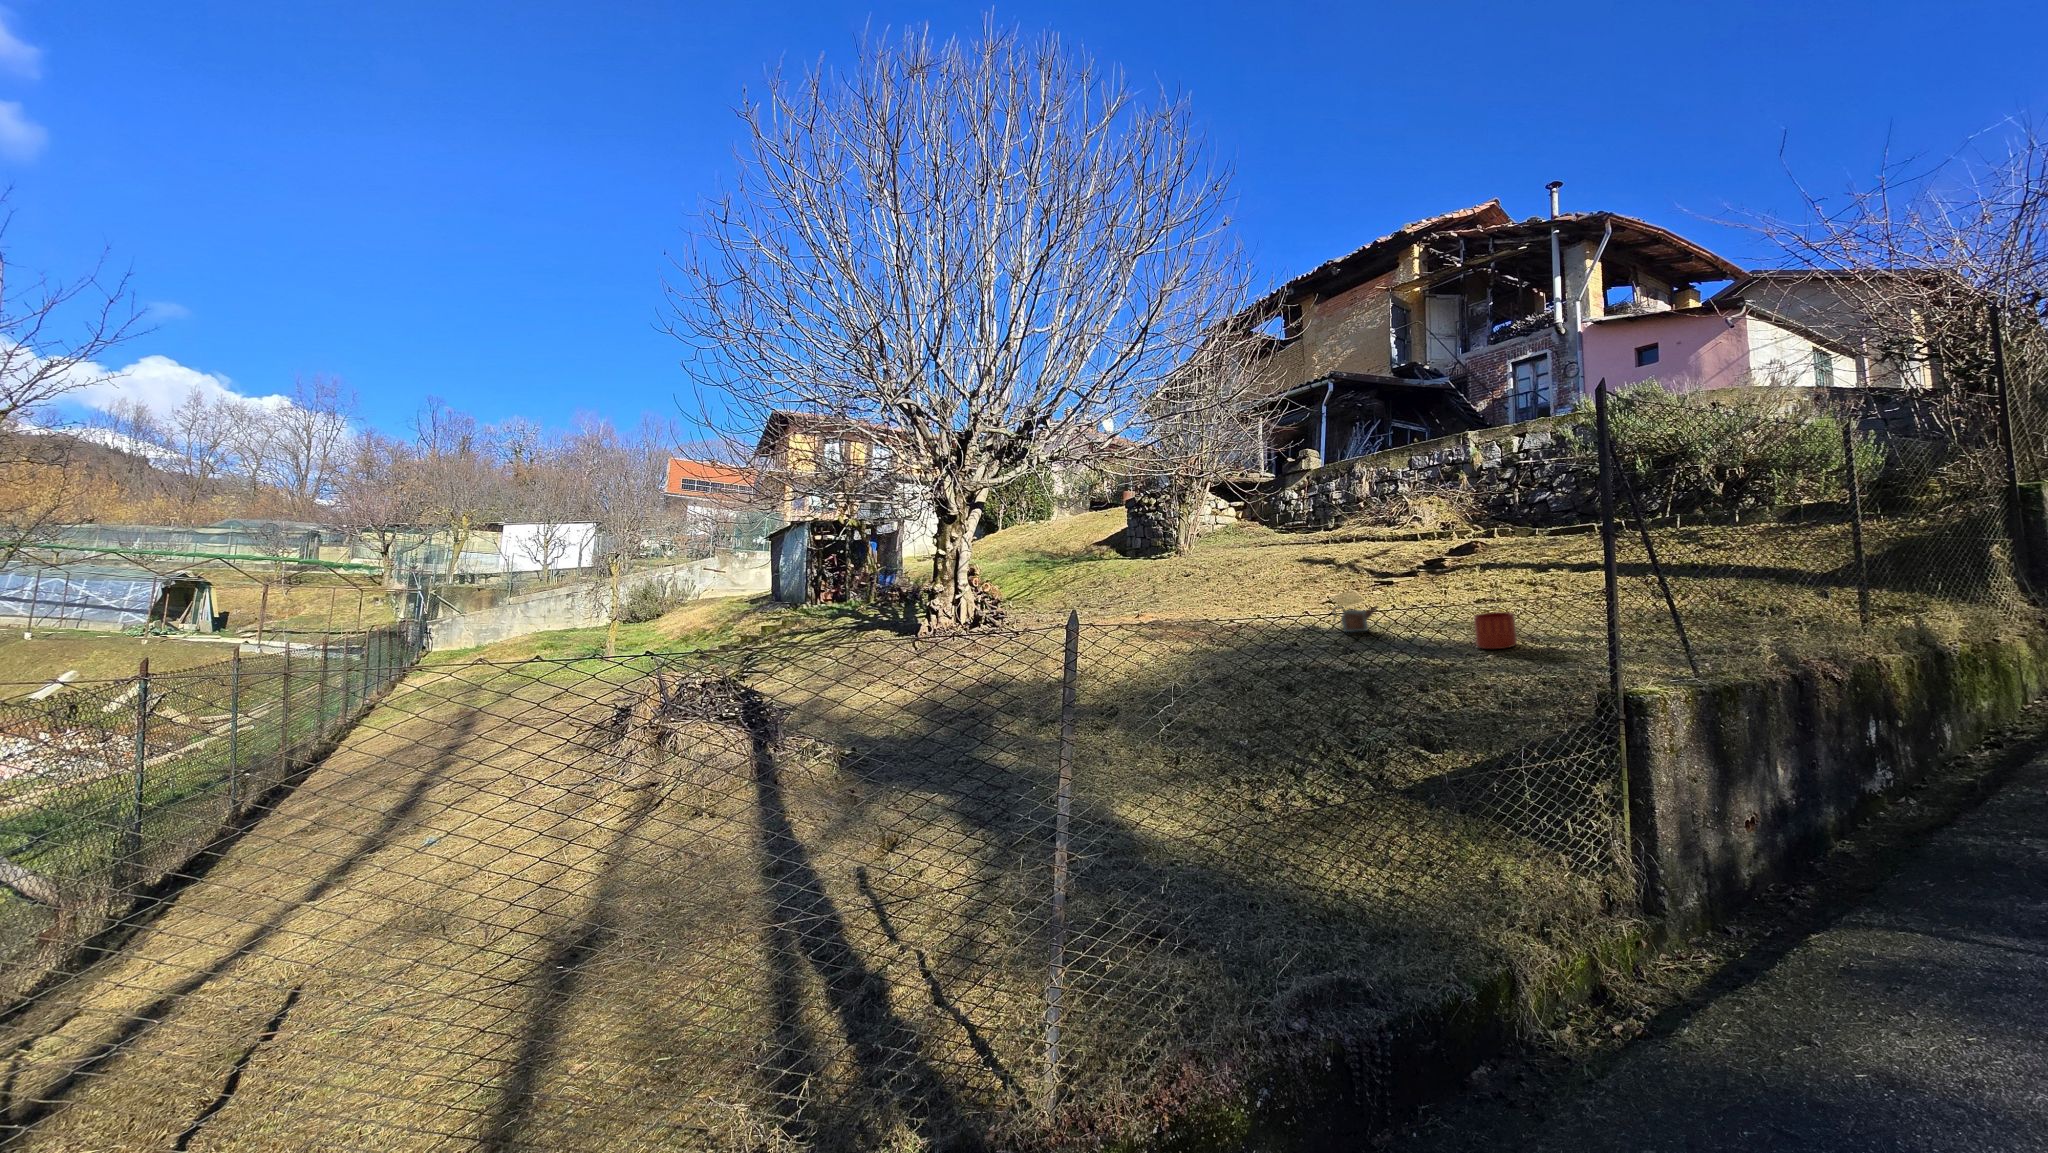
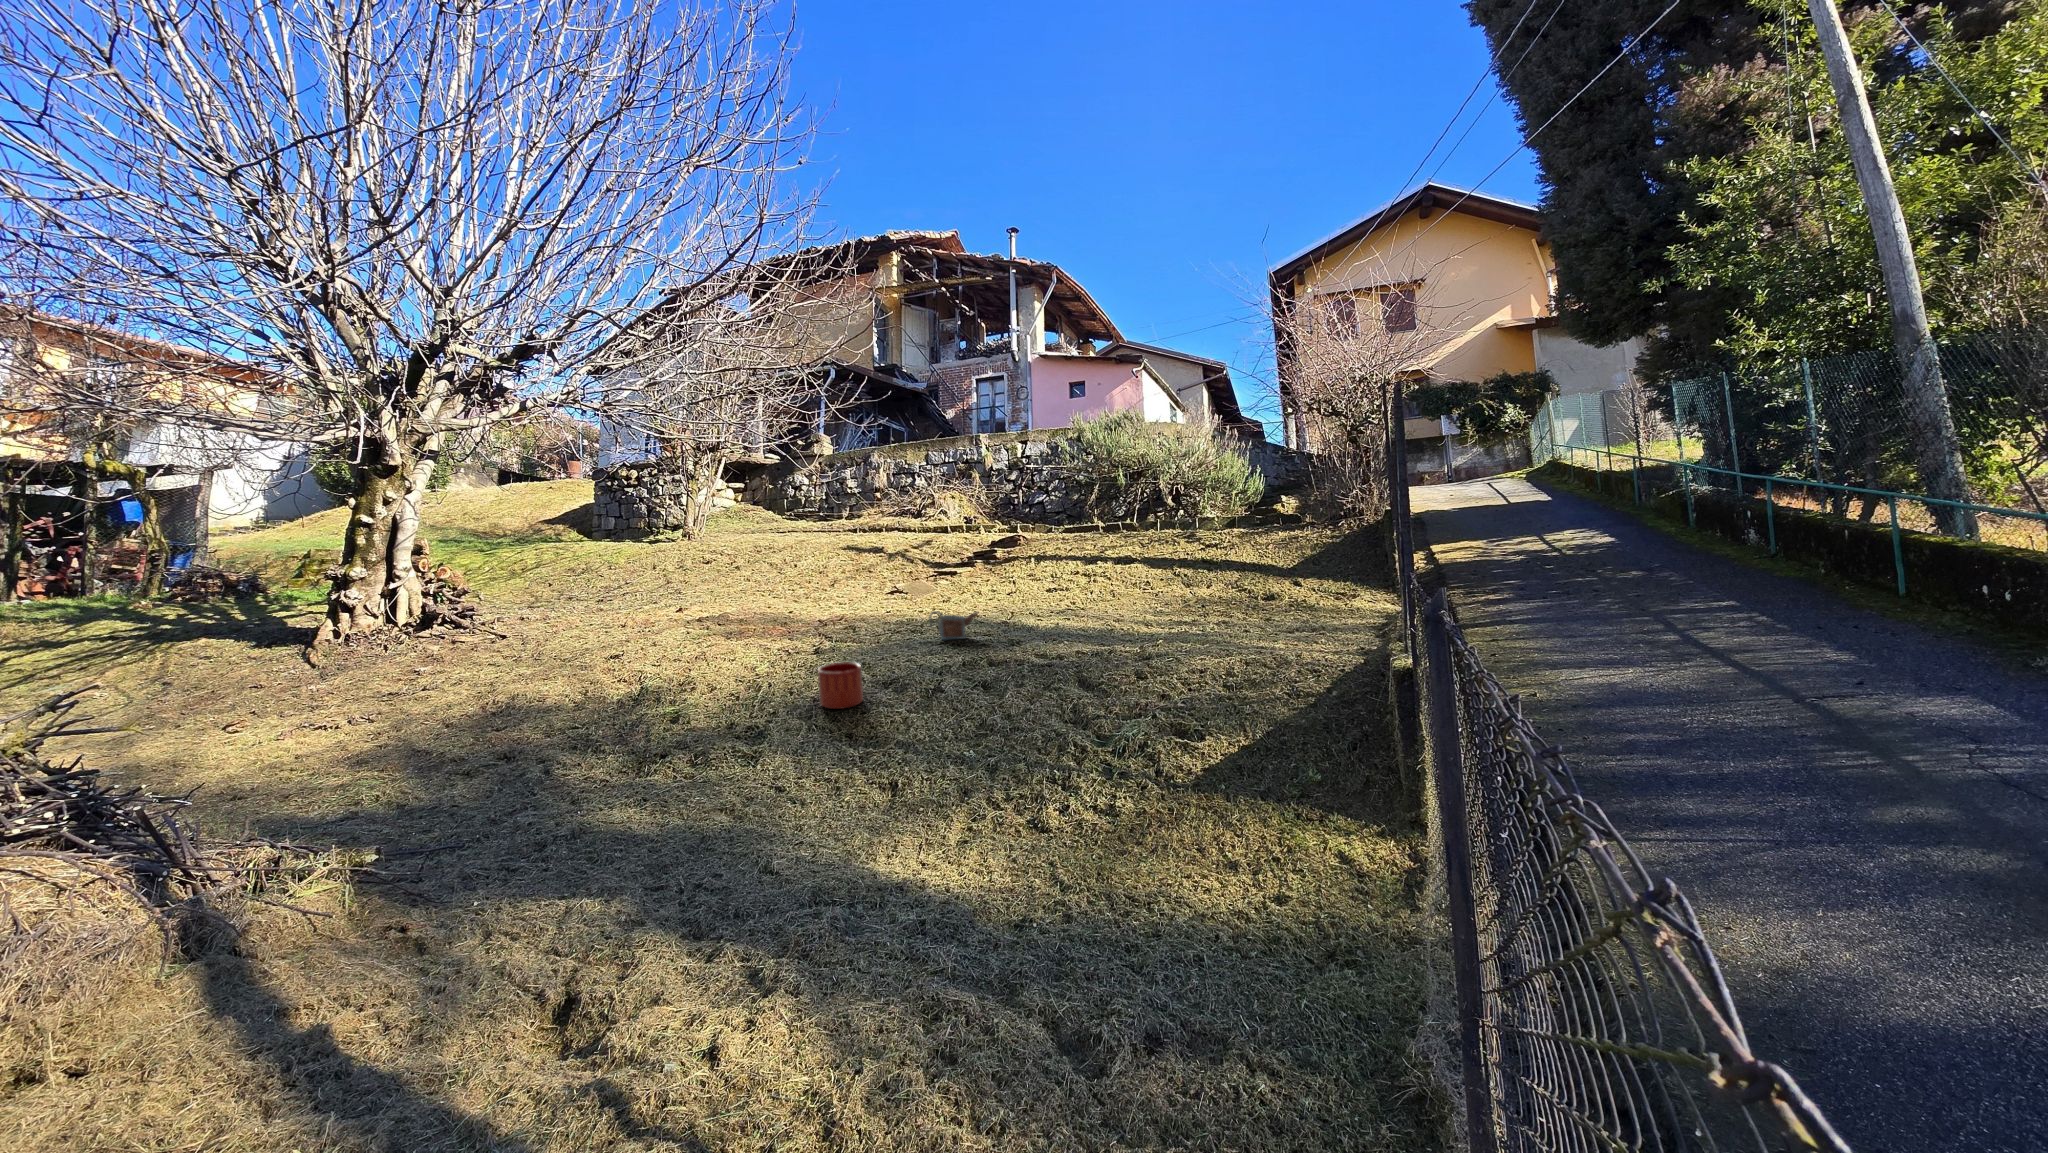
planter: present [1474,612,1517,649] -> present [818,662,863,709]

